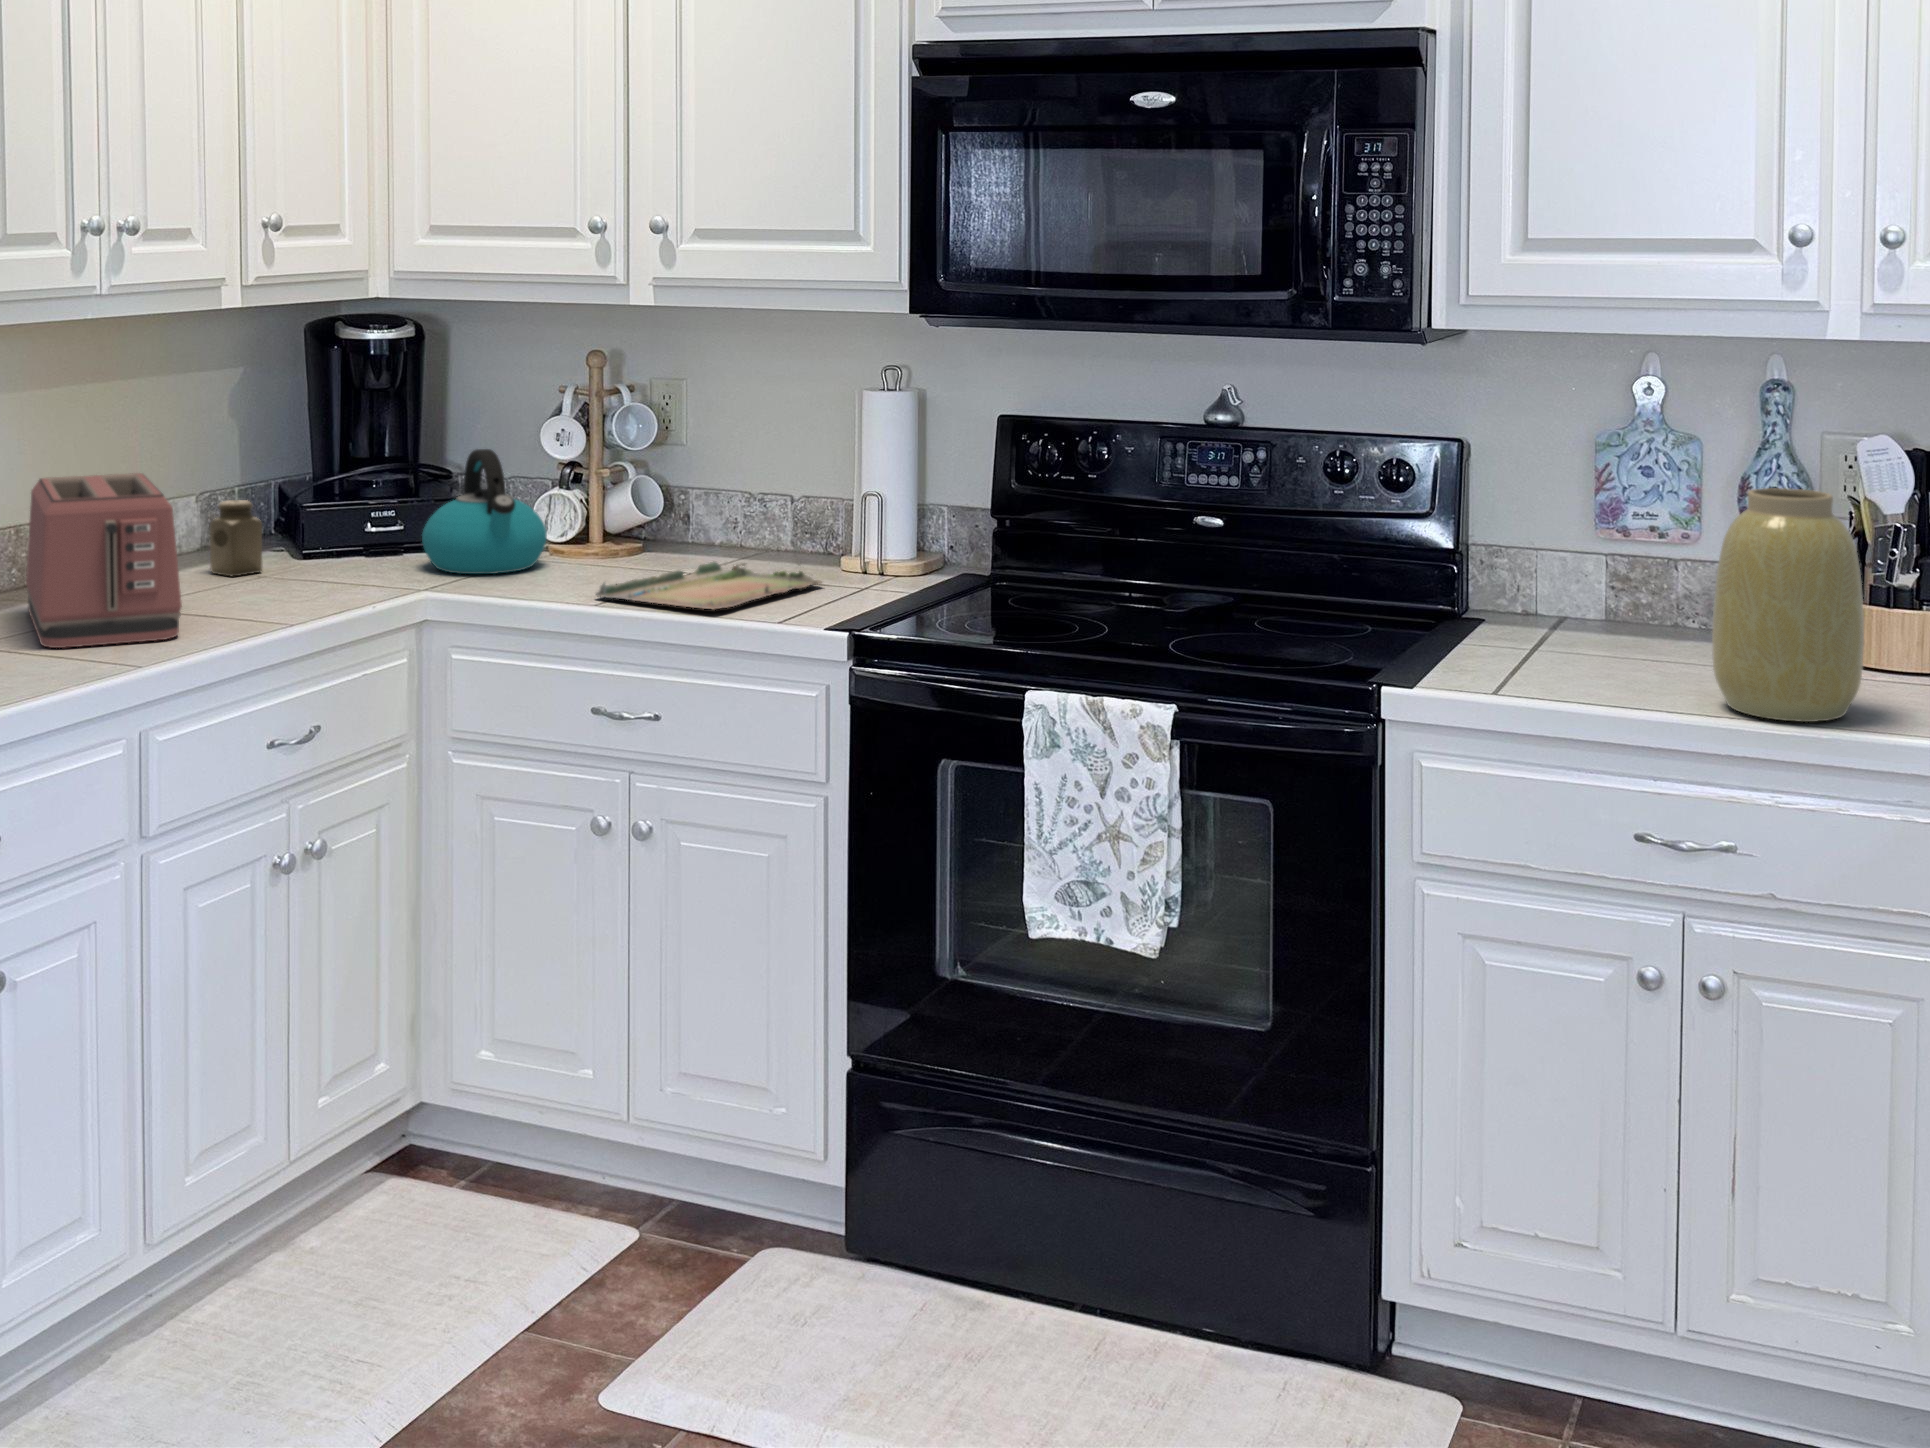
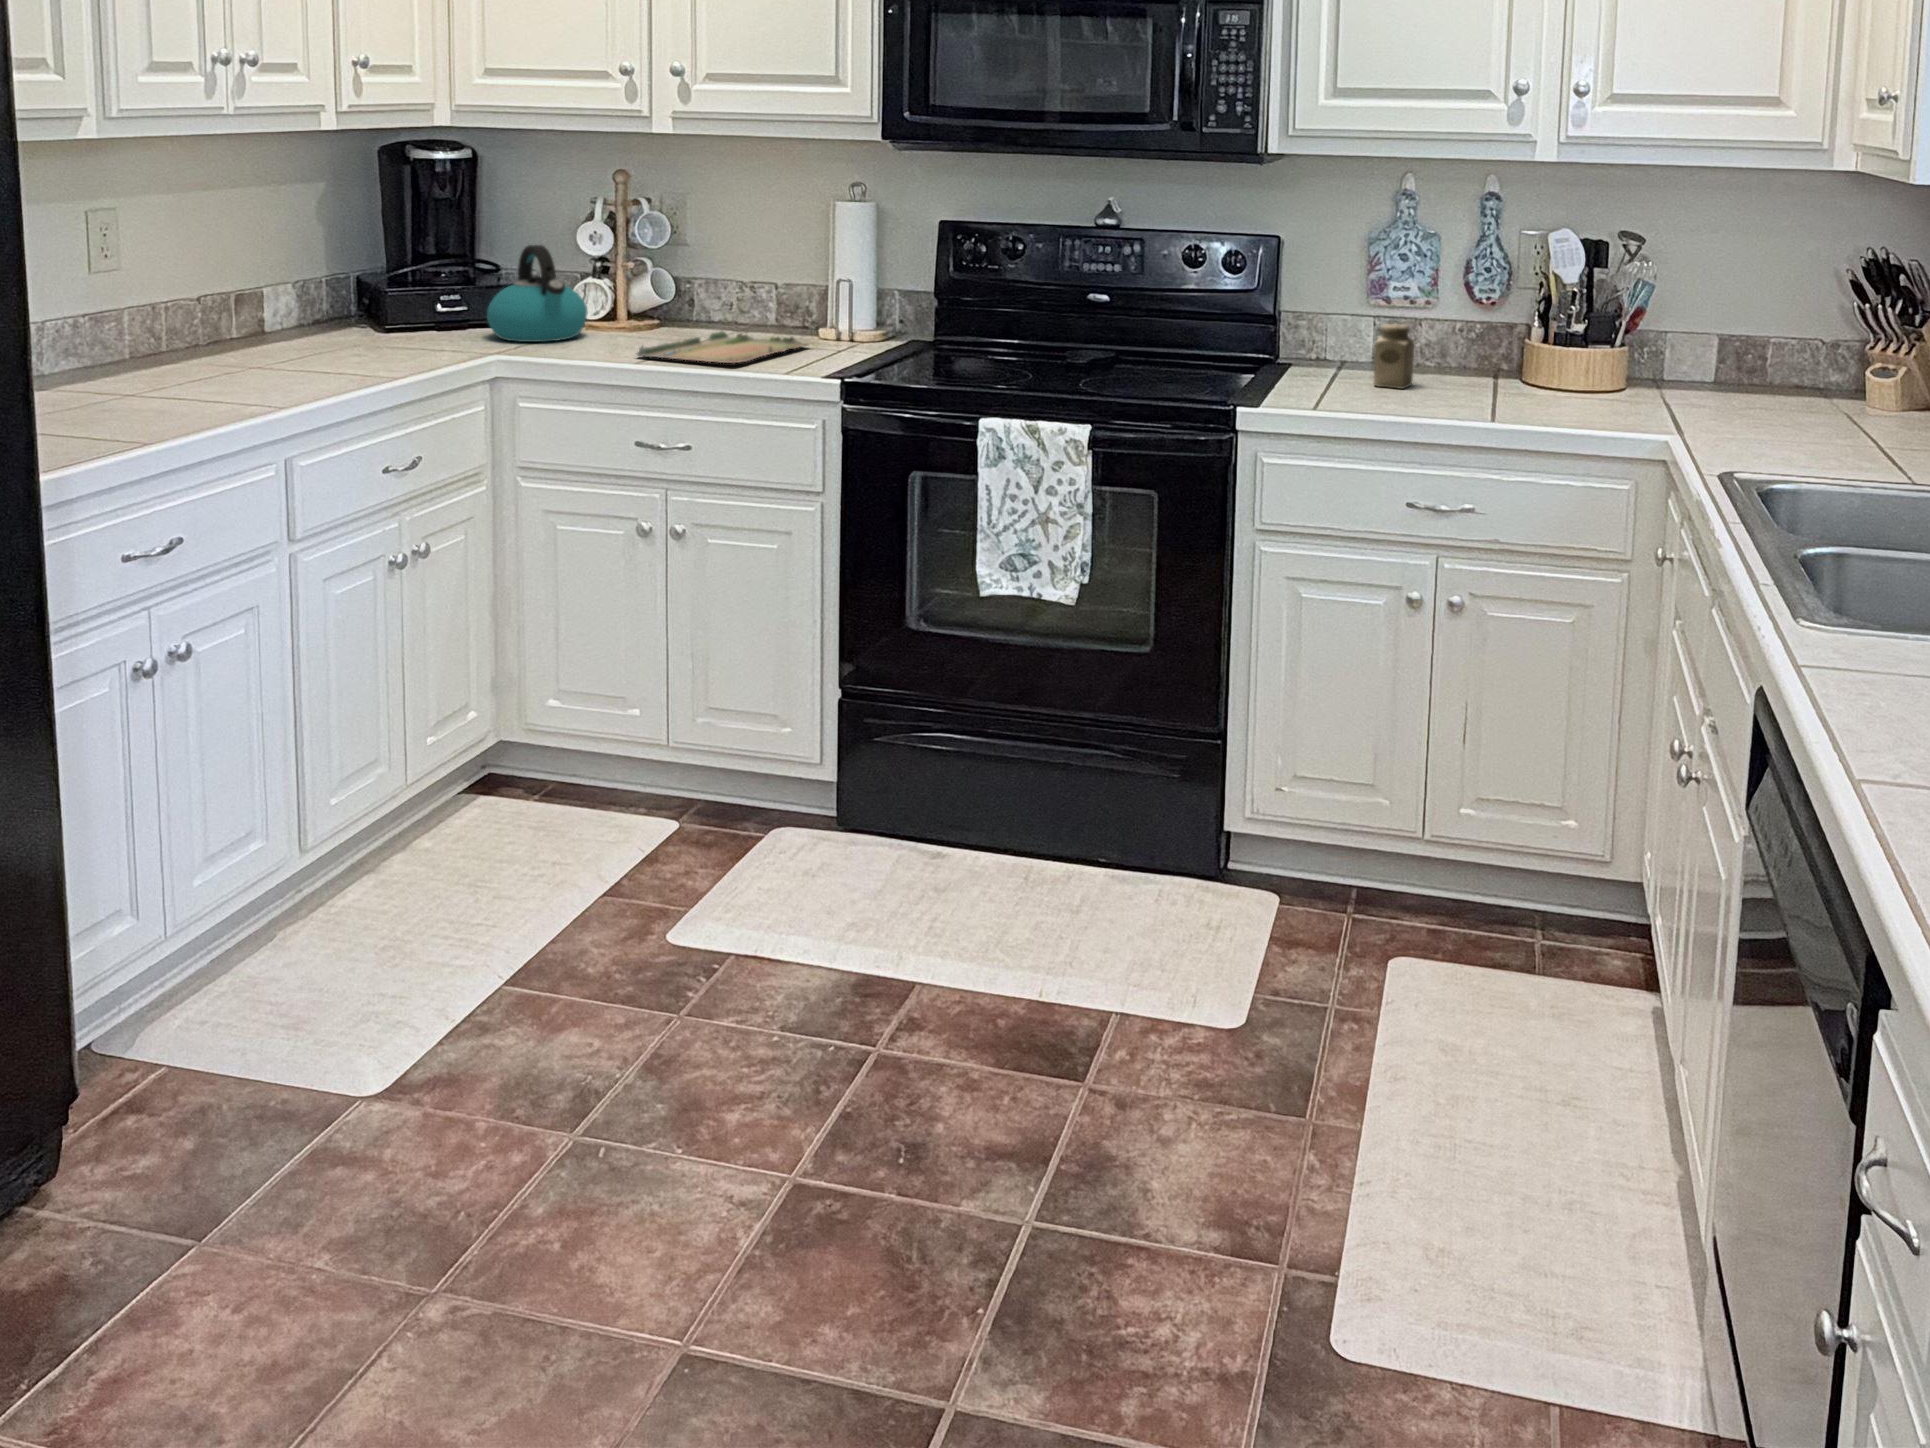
toaster: present [26,473,182,648] -> none [165,261,309,397]
vase: present [1712,488,1864,722] -> none [1460,264,1559,422]
salt shaker: present [210,500,262,576] -> present [1374,324,1414,389]

